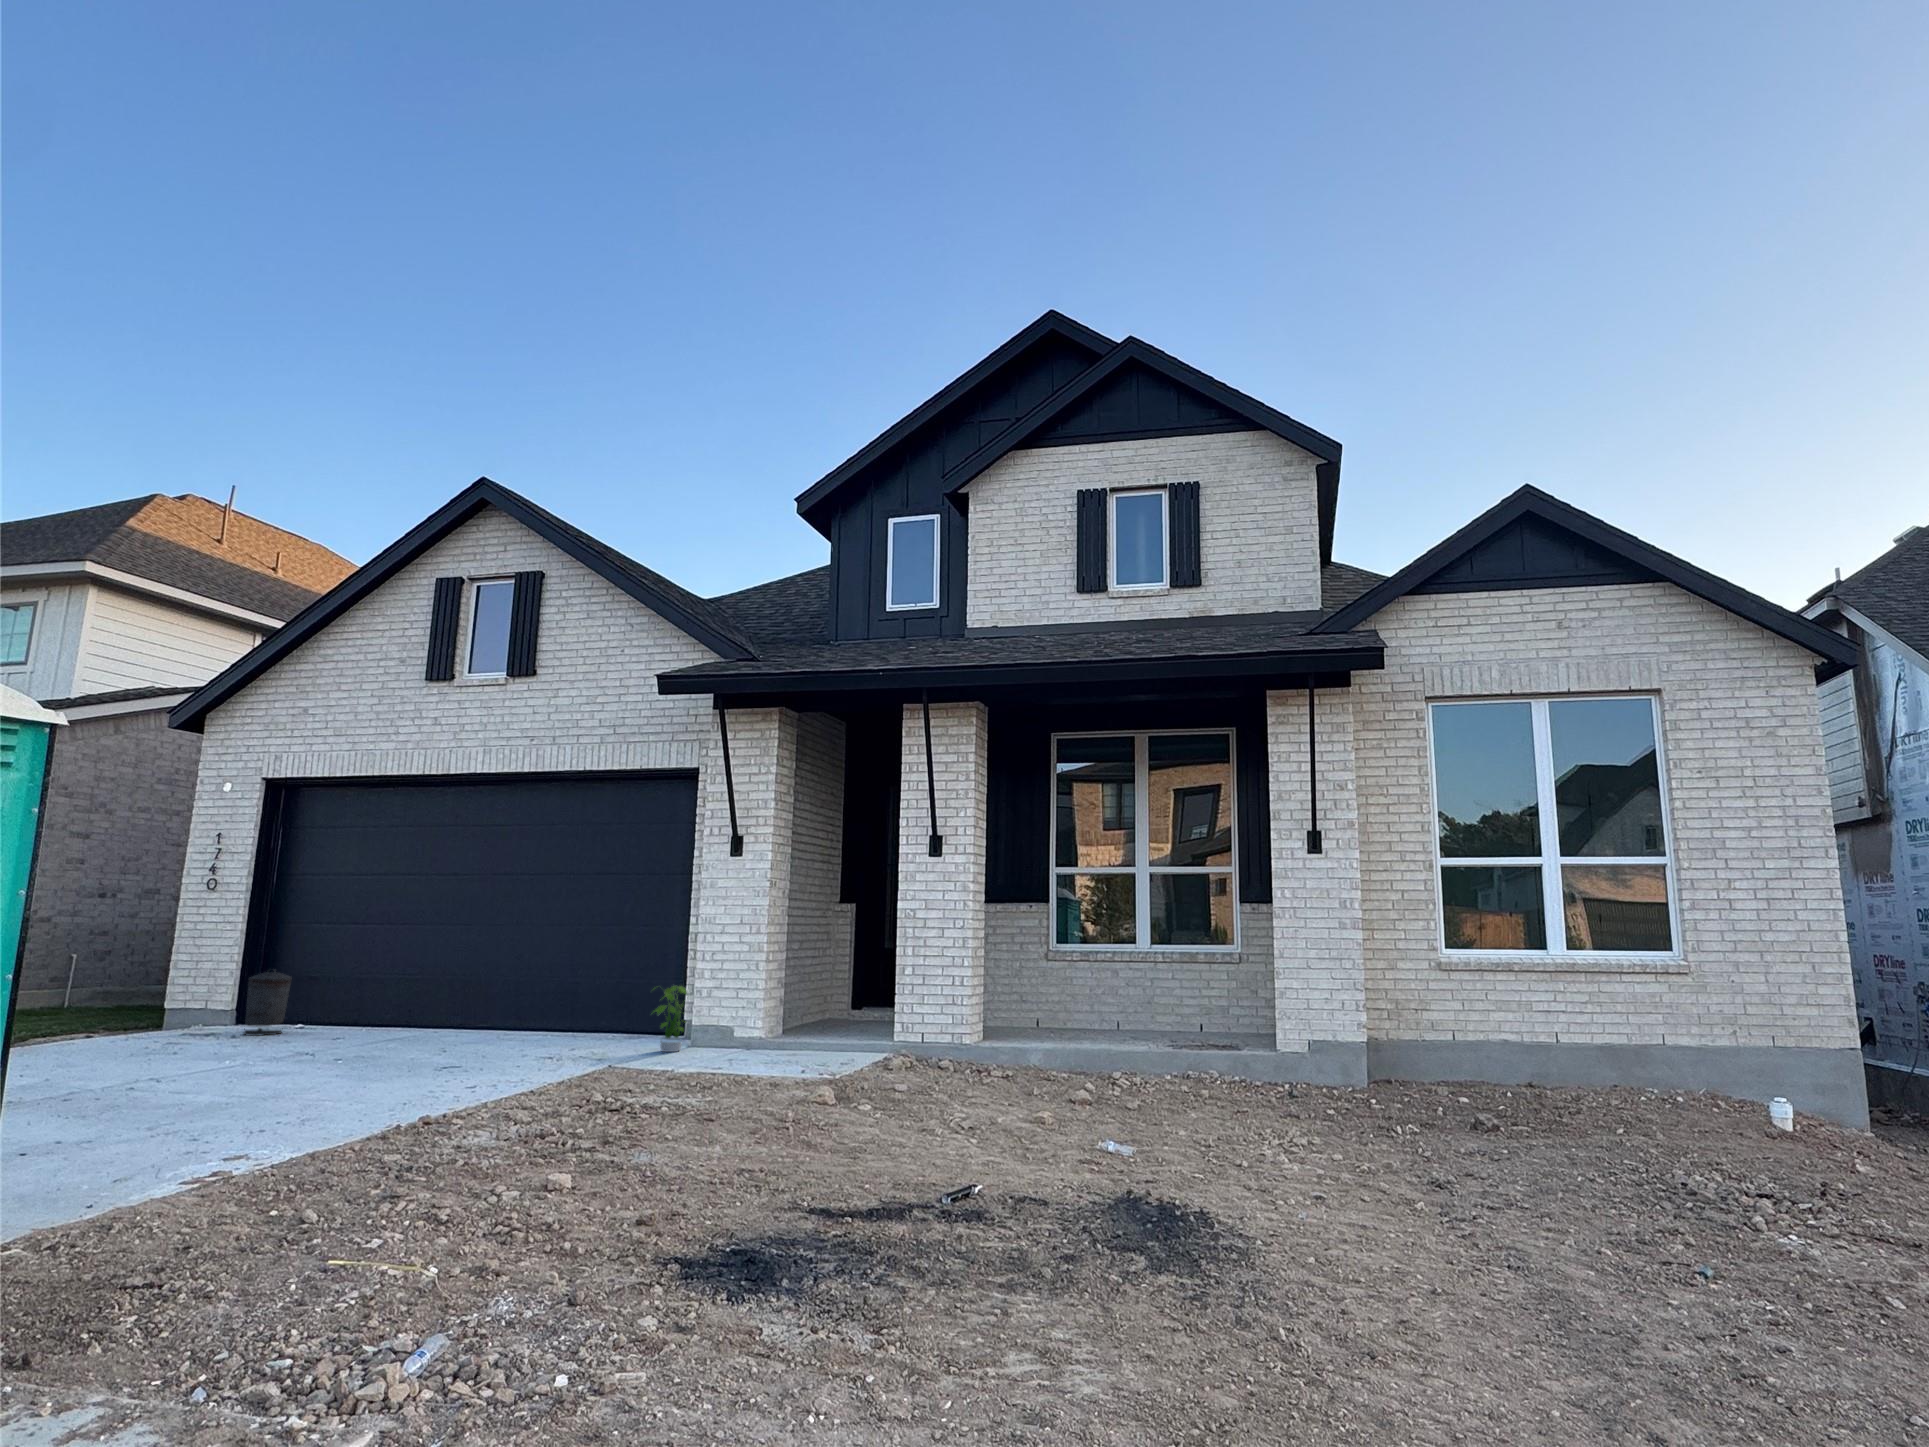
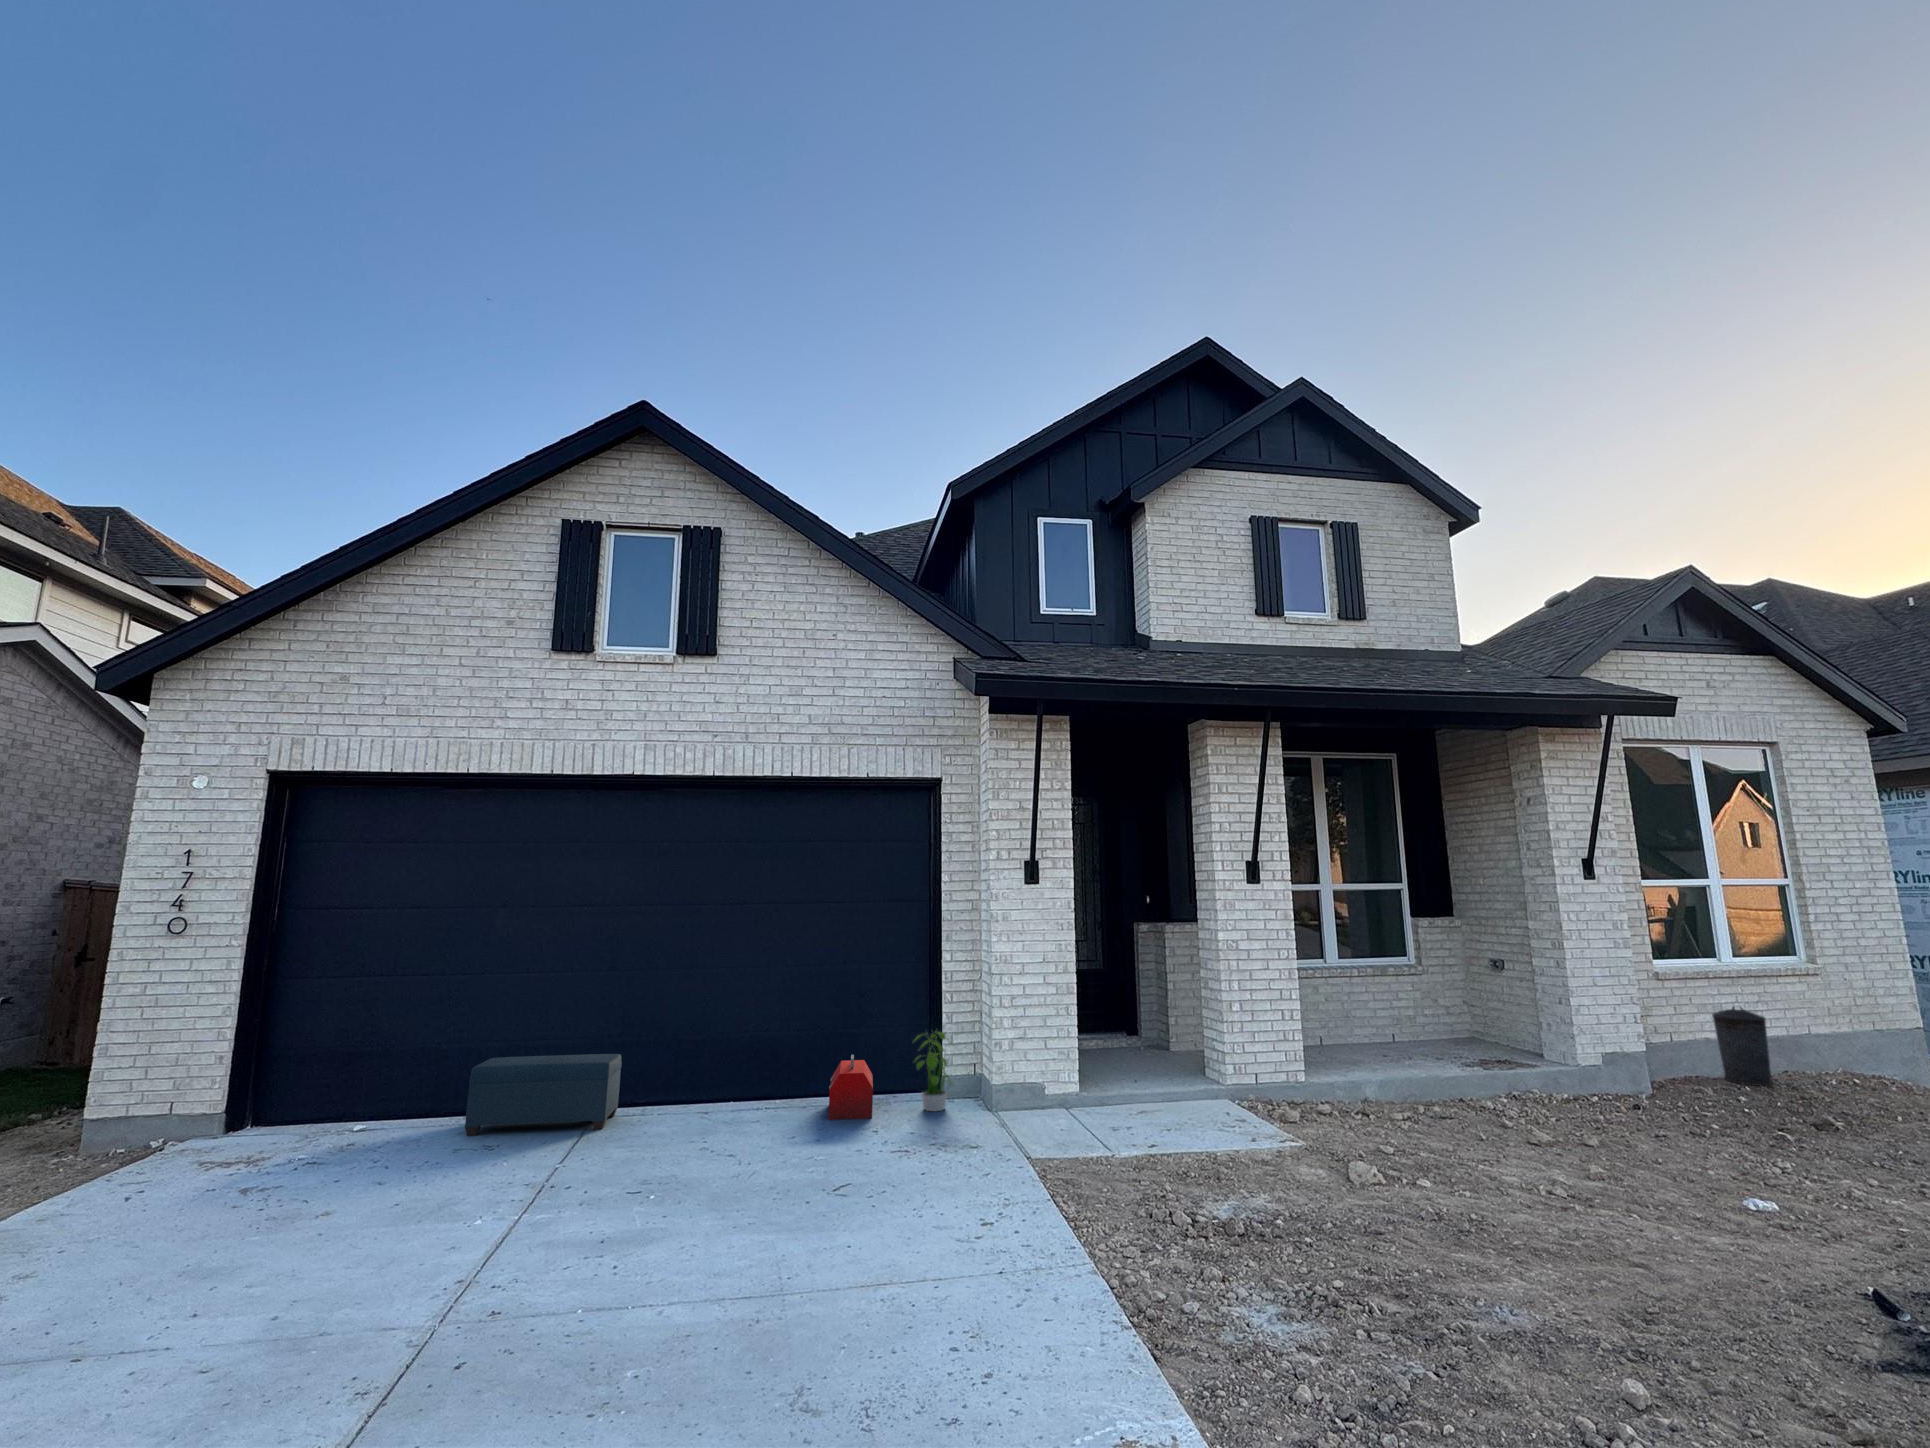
trash can: present [244,970,292,1036] -> present [1712,1006,1772,1086]
bench: none [350,990,467,1044] -> present [465,1054,622,1136]
toolbox: none [580,1003,644,1051] -> present [829,1055,873,1120]

